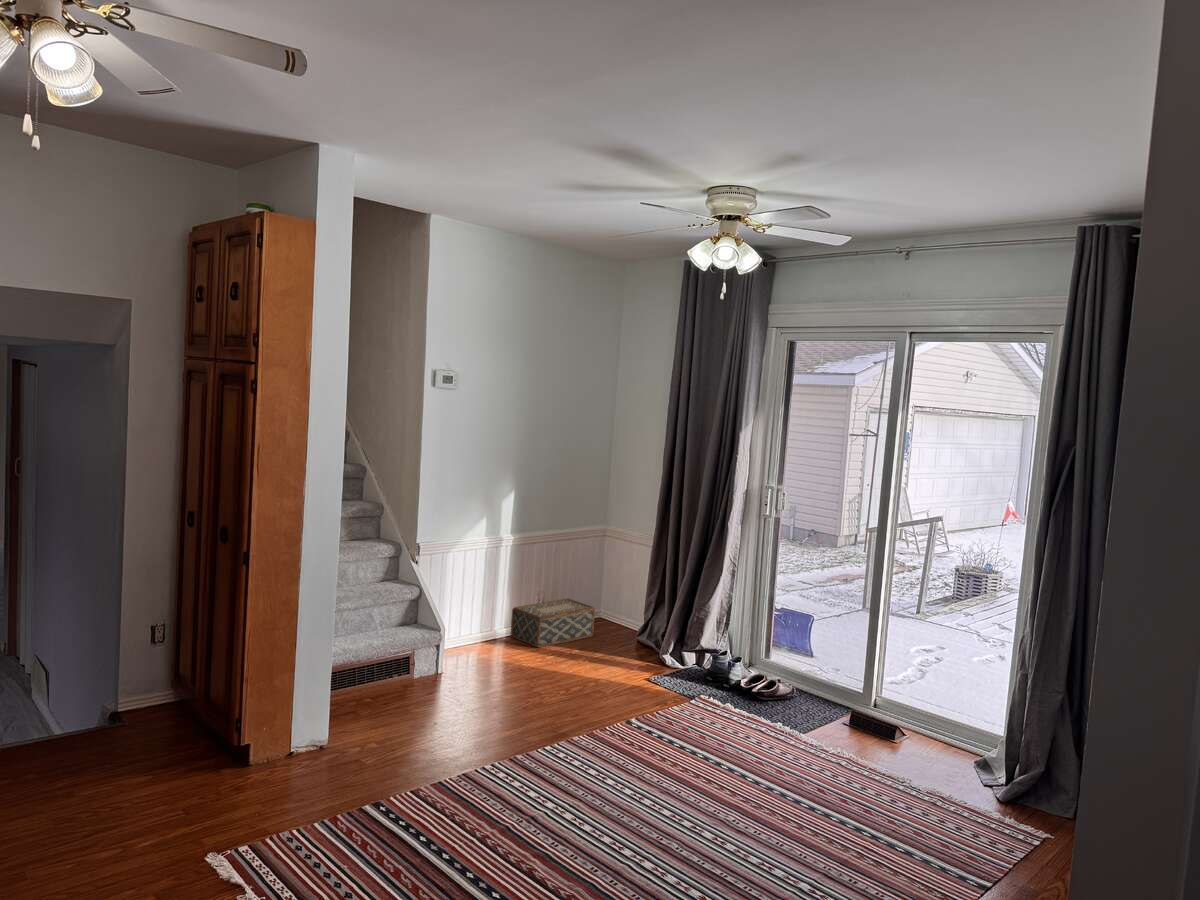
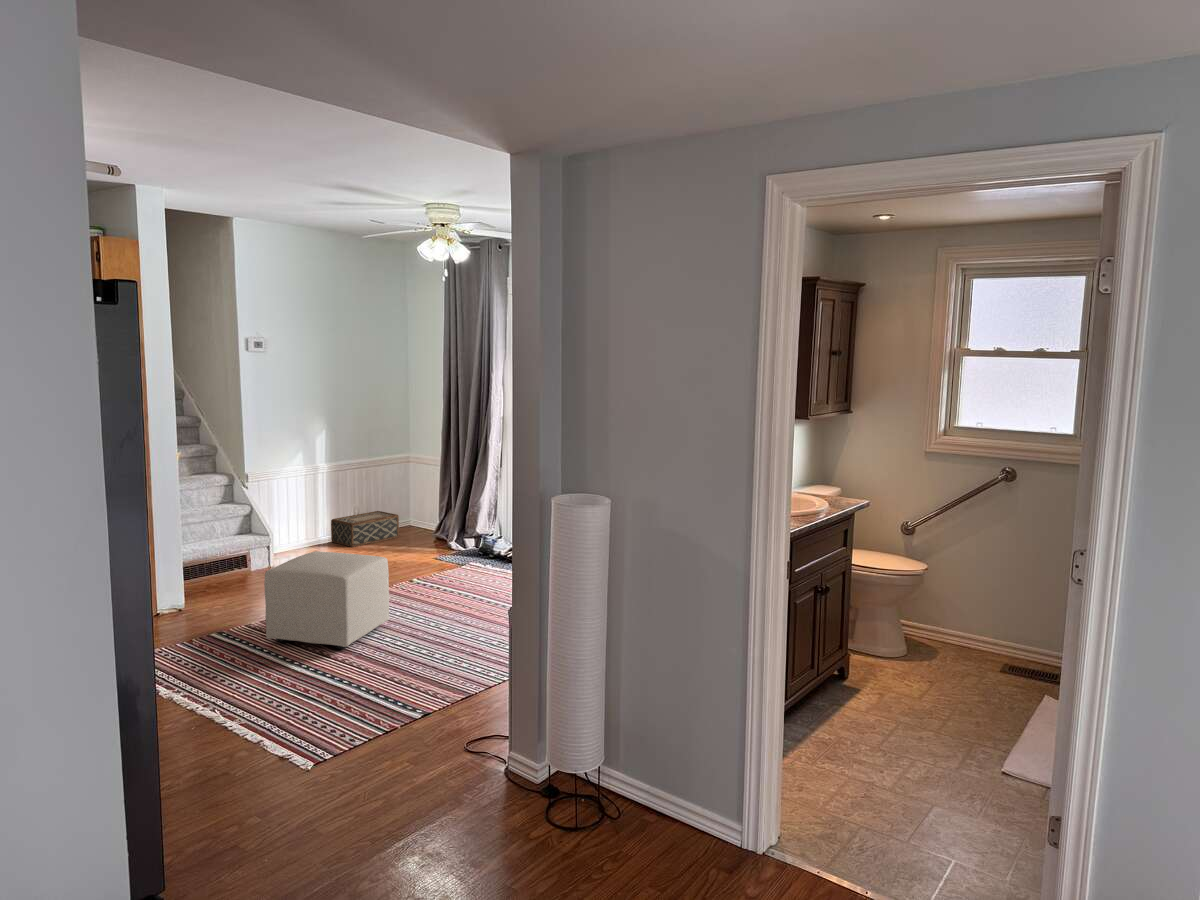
ottoman: none [443,687,625,867] -> present [264,551,389,649]

